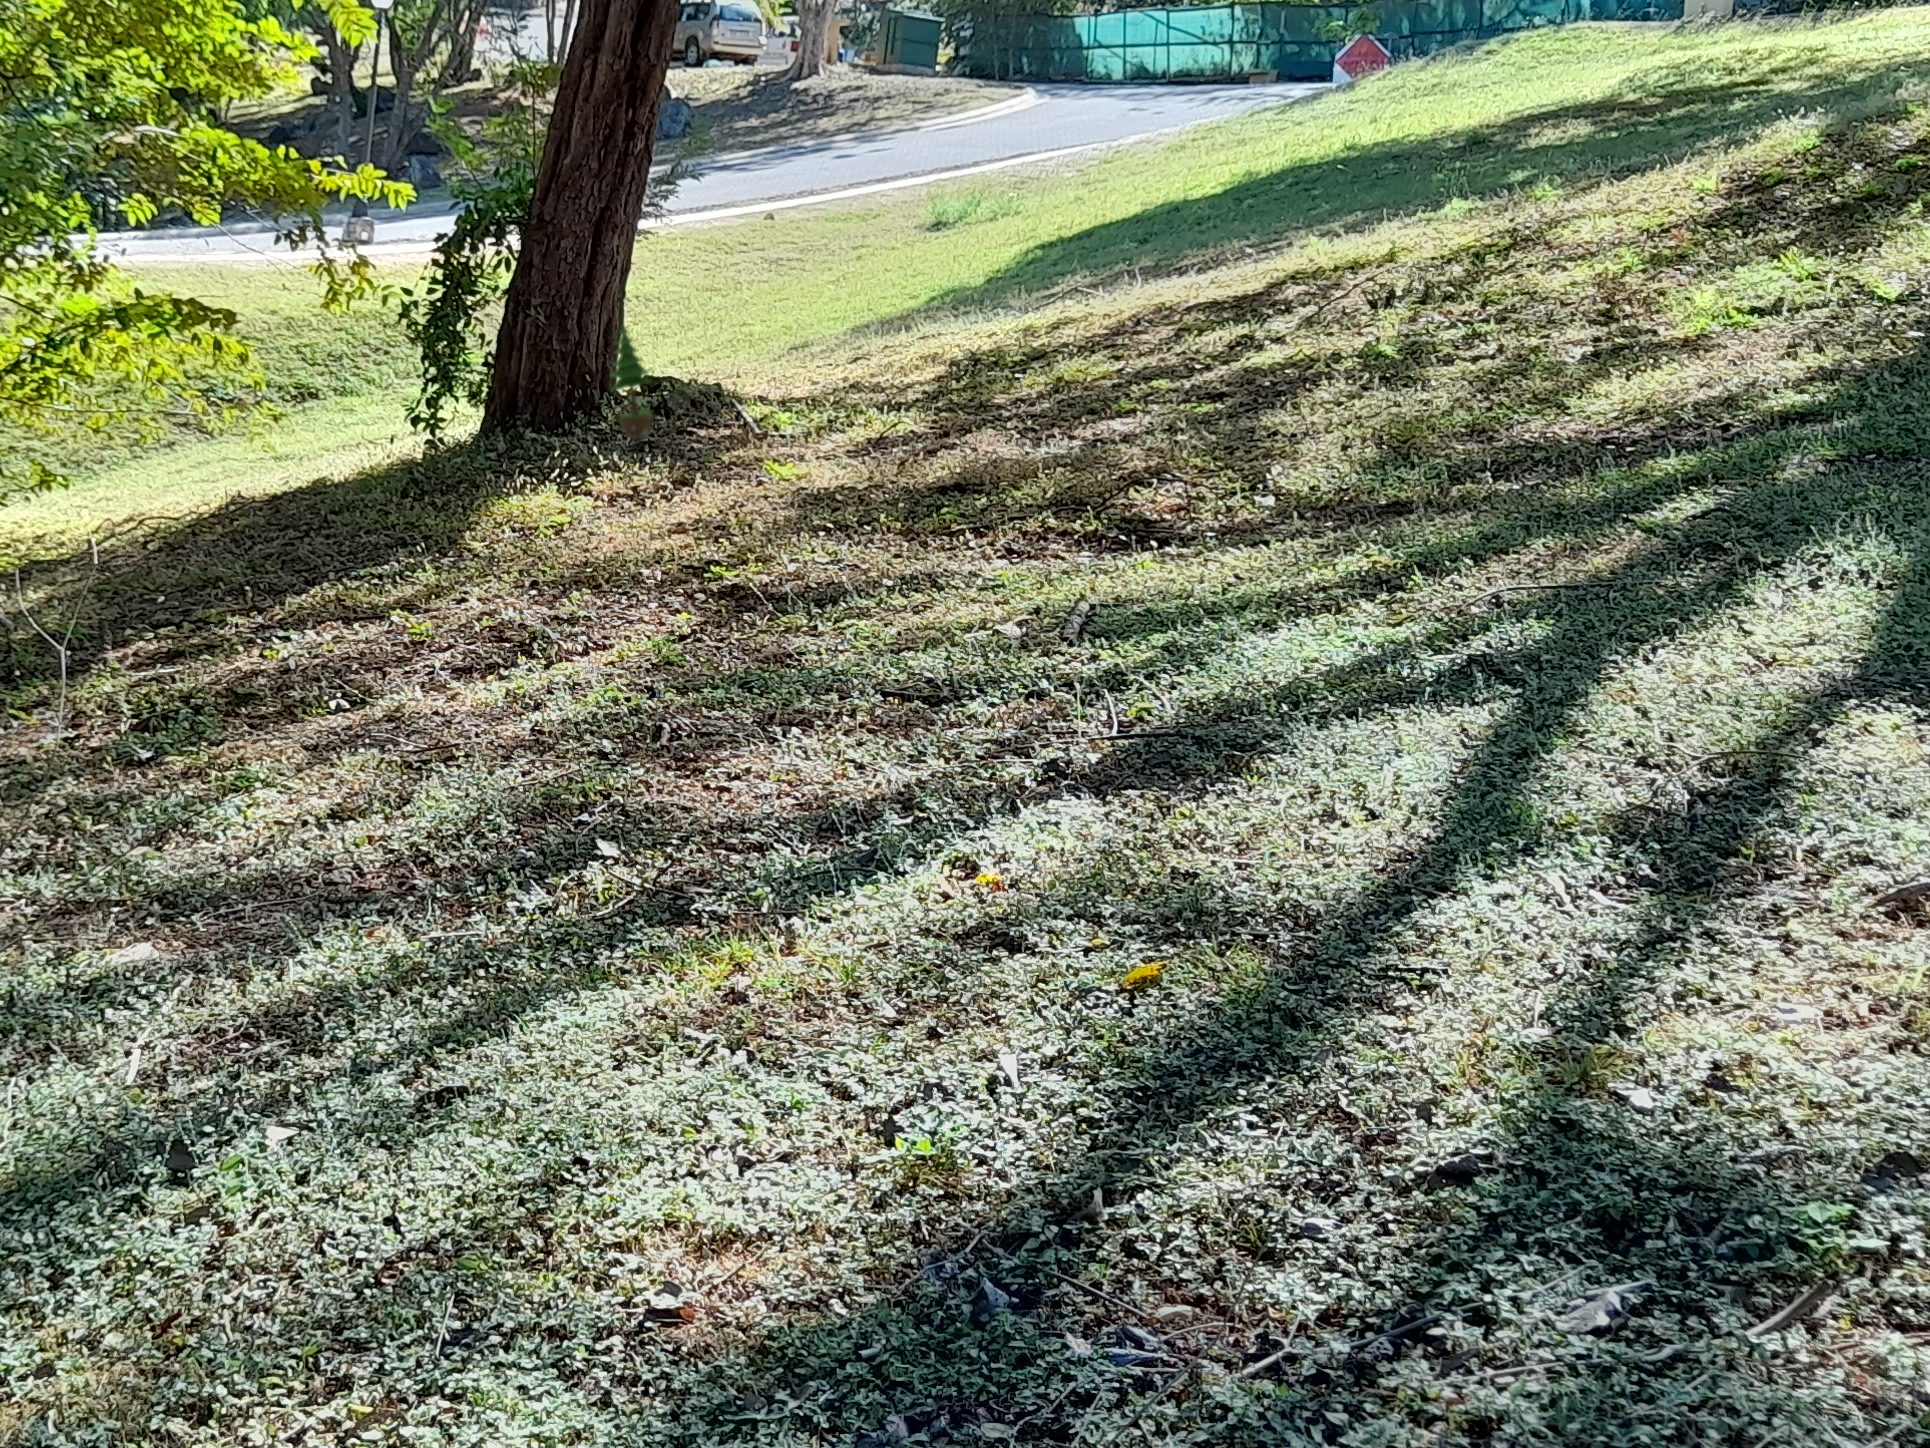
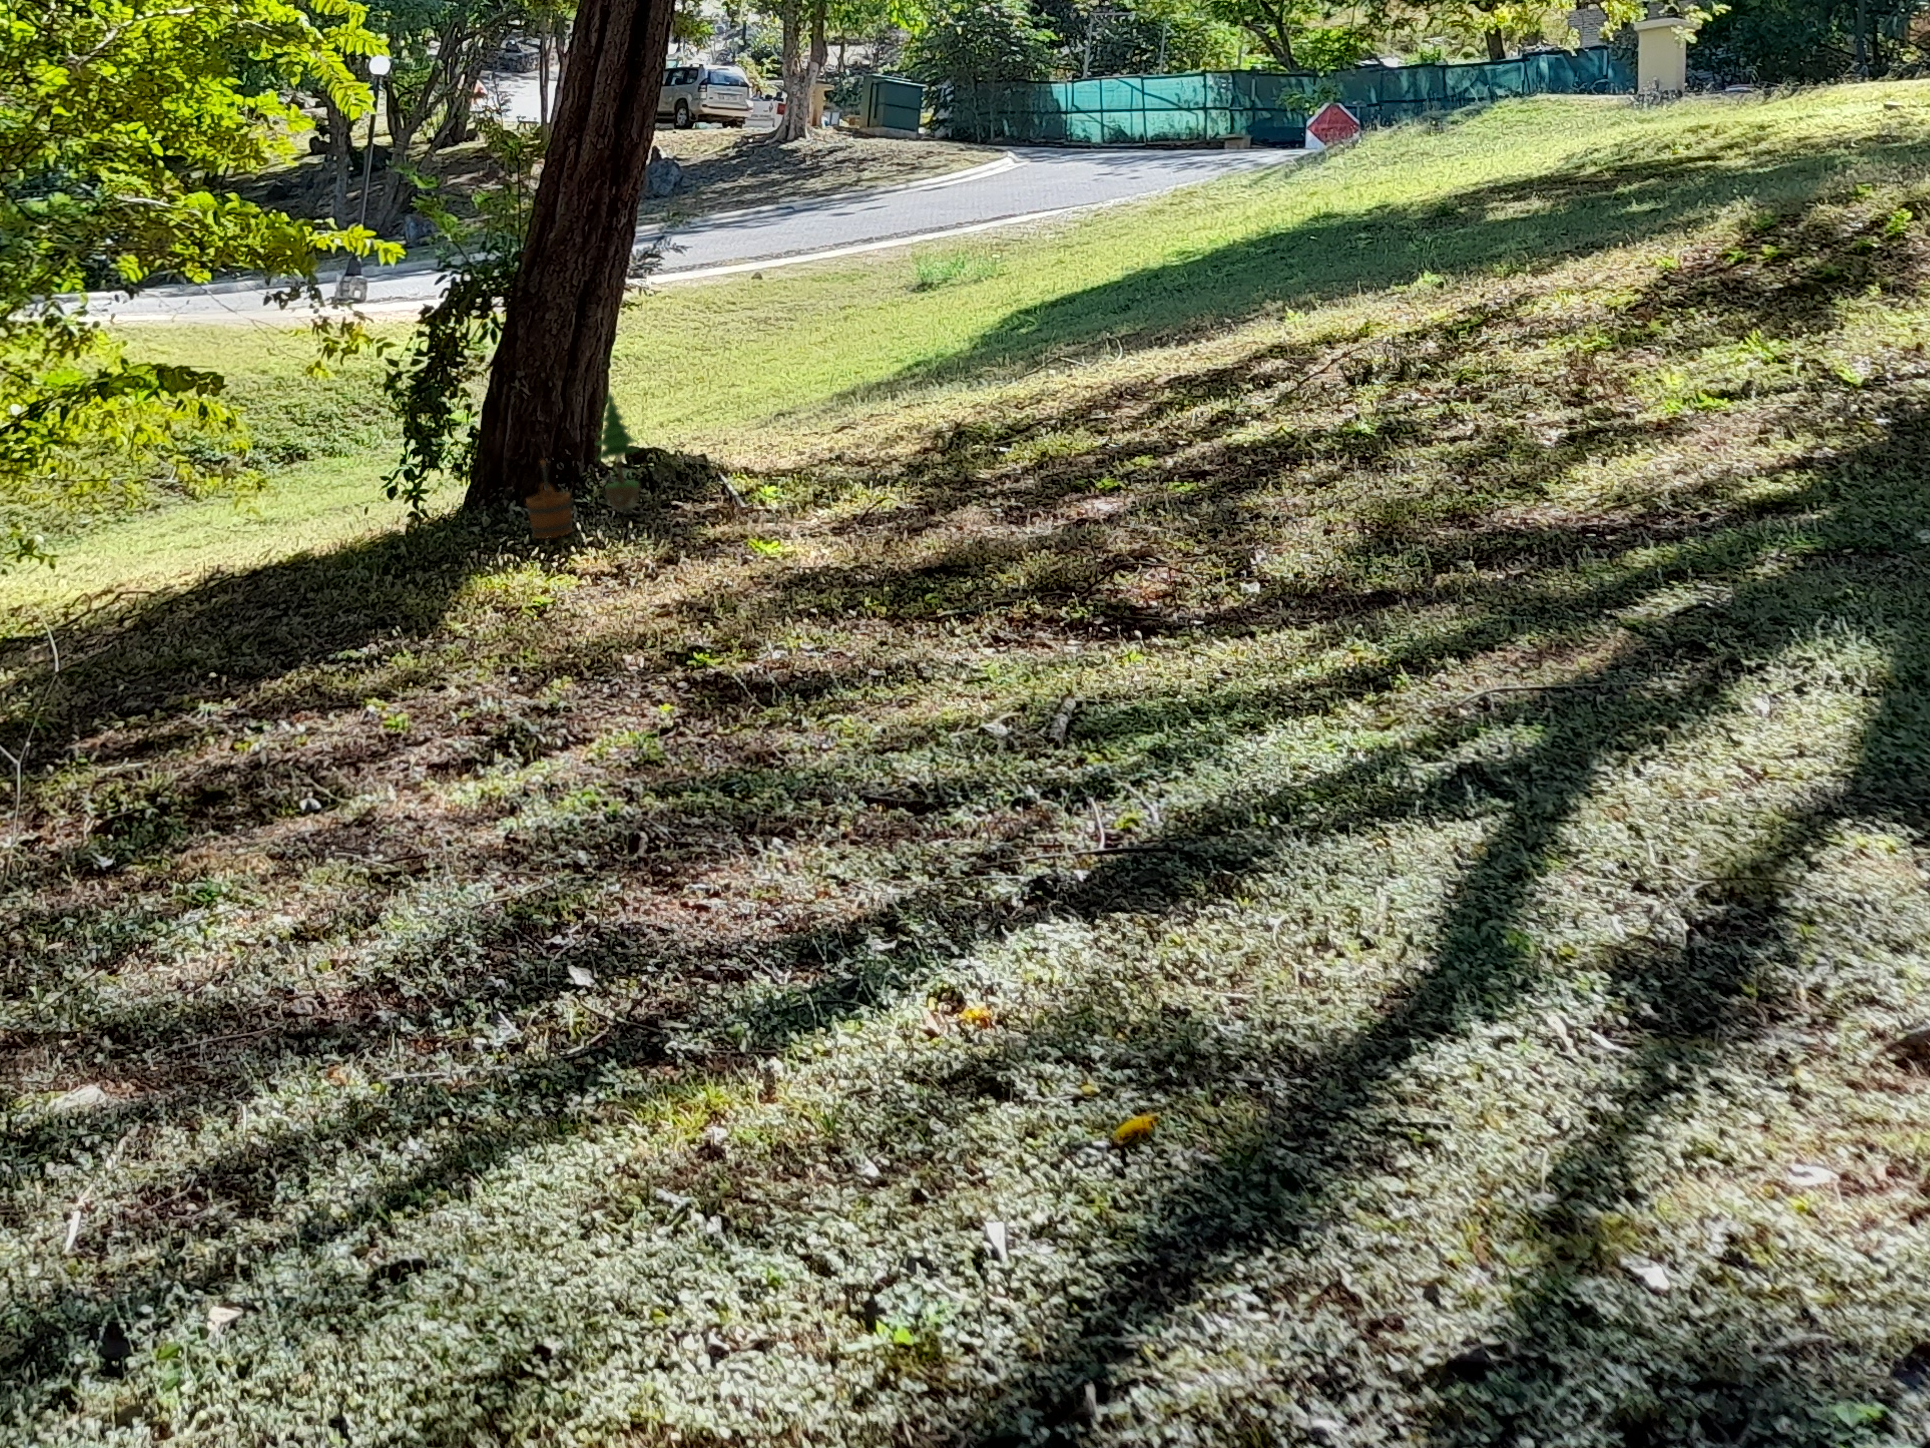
wooden bucket: none [542,391,588,467] -> present [526,461,572,539]

